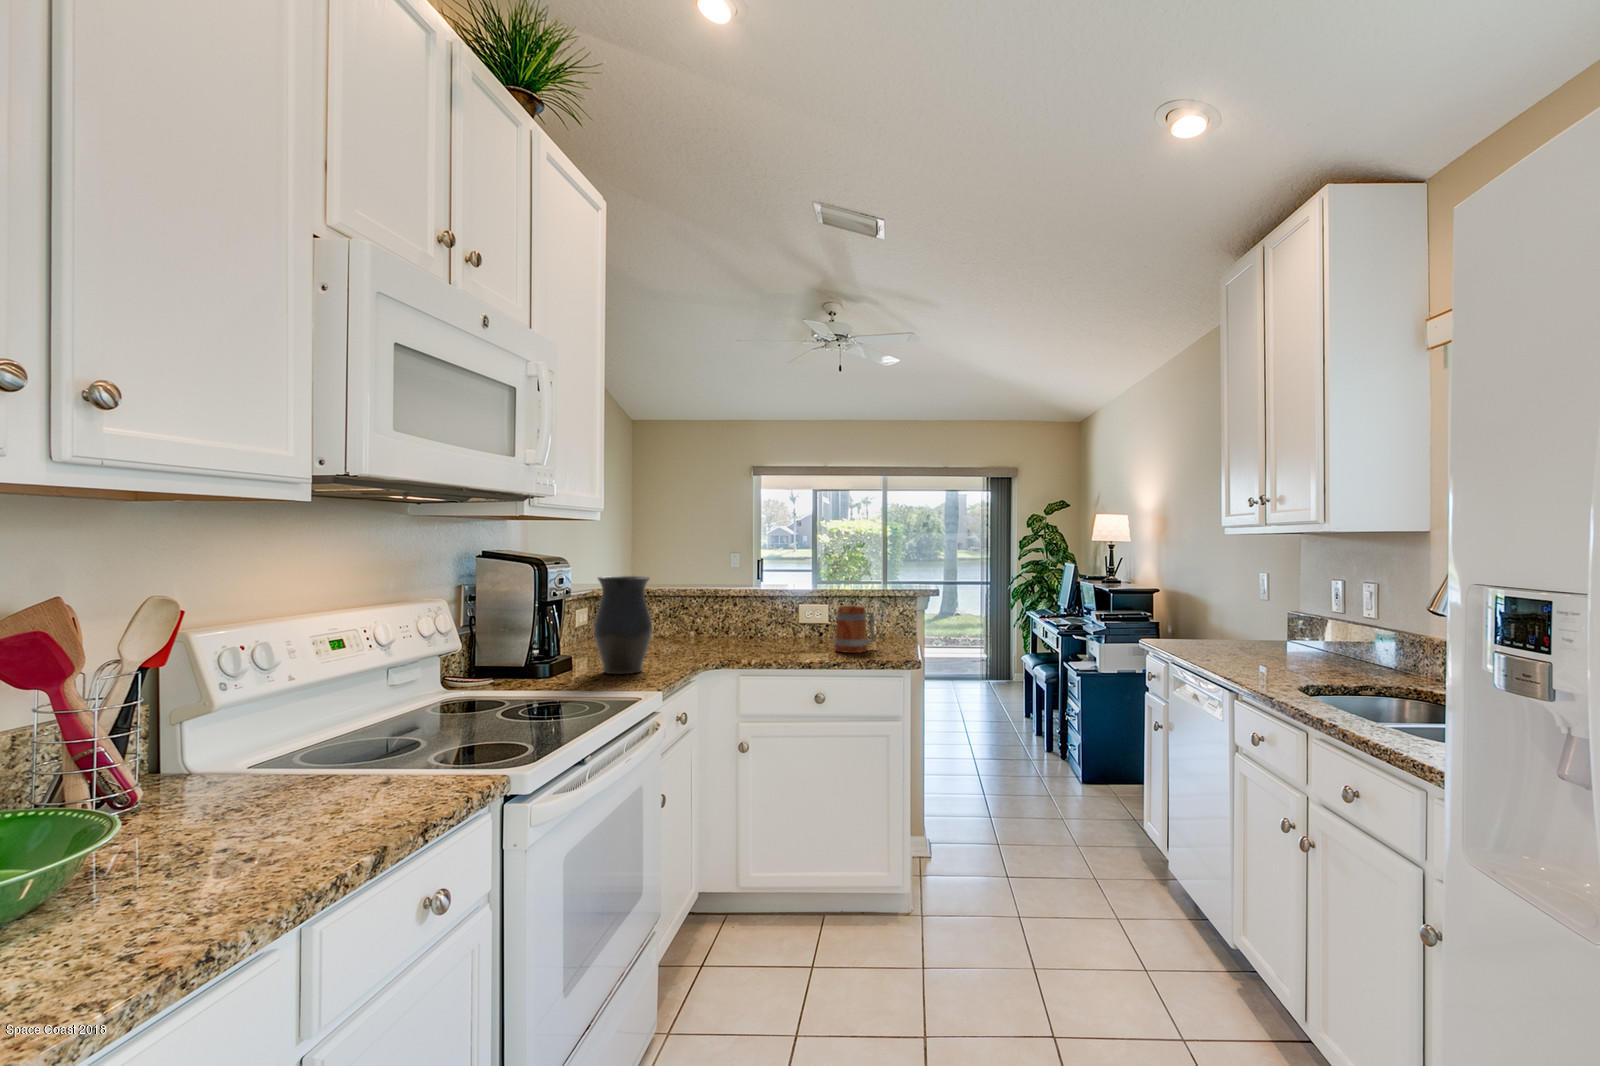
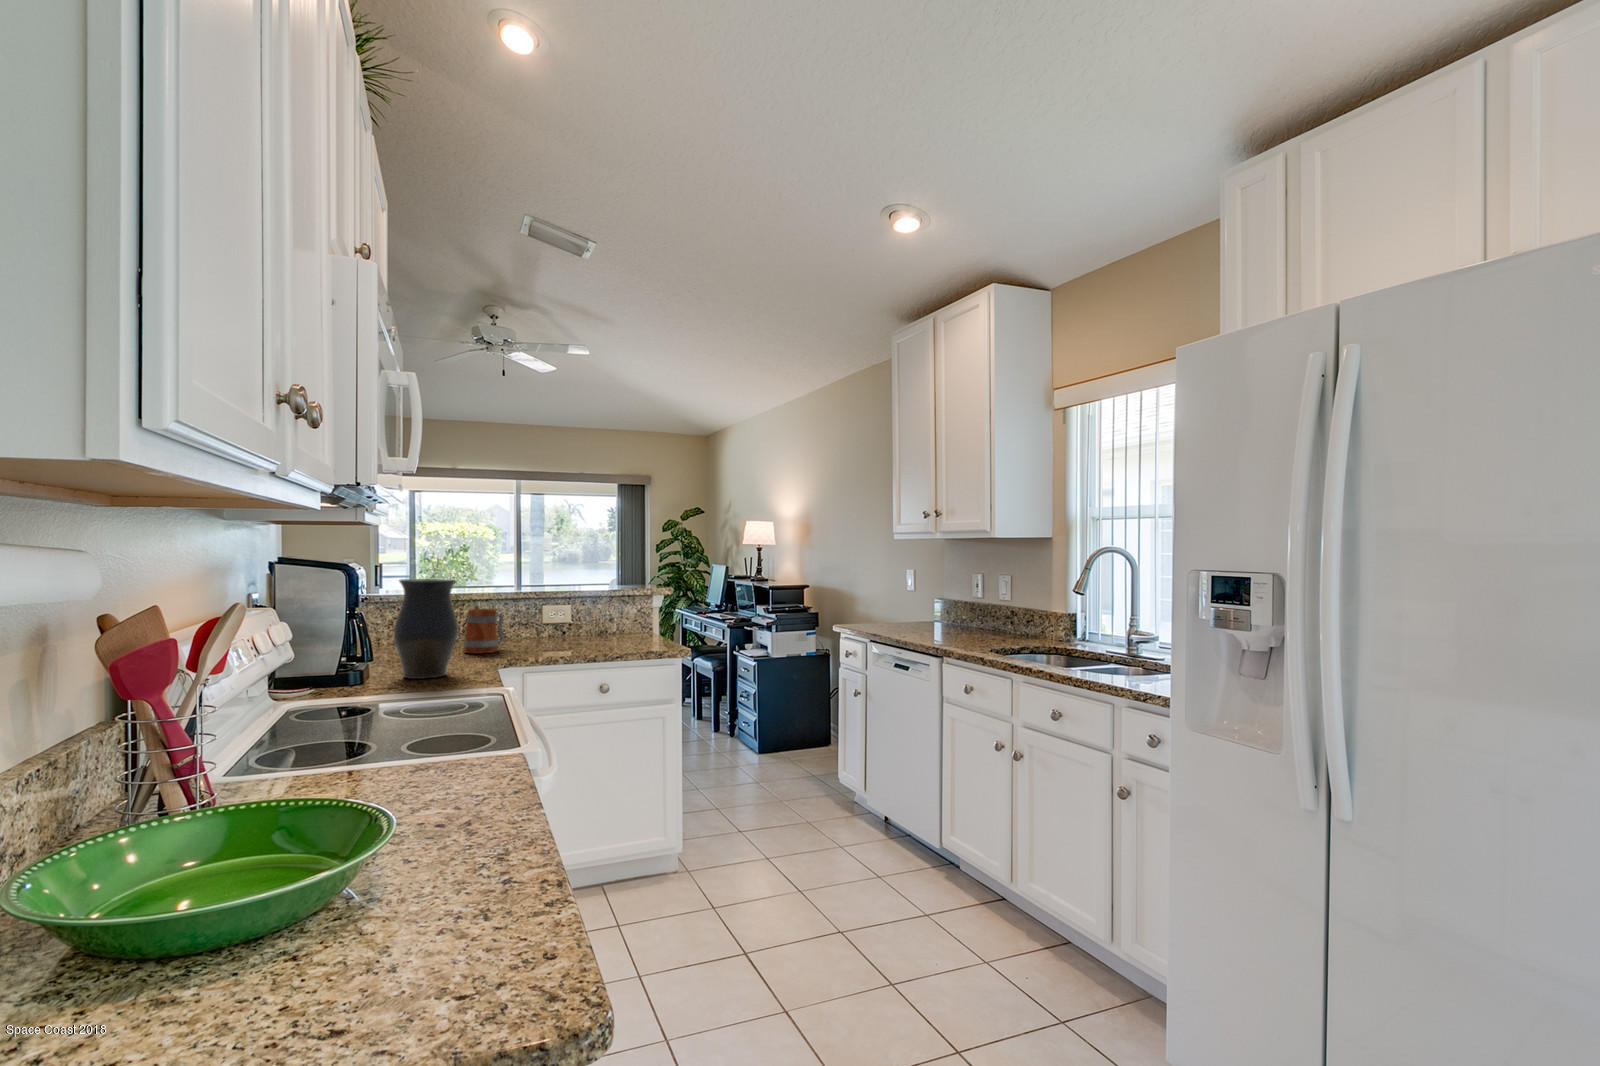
mug: present [834,606,875,653] -> present [464,609,504,653]

